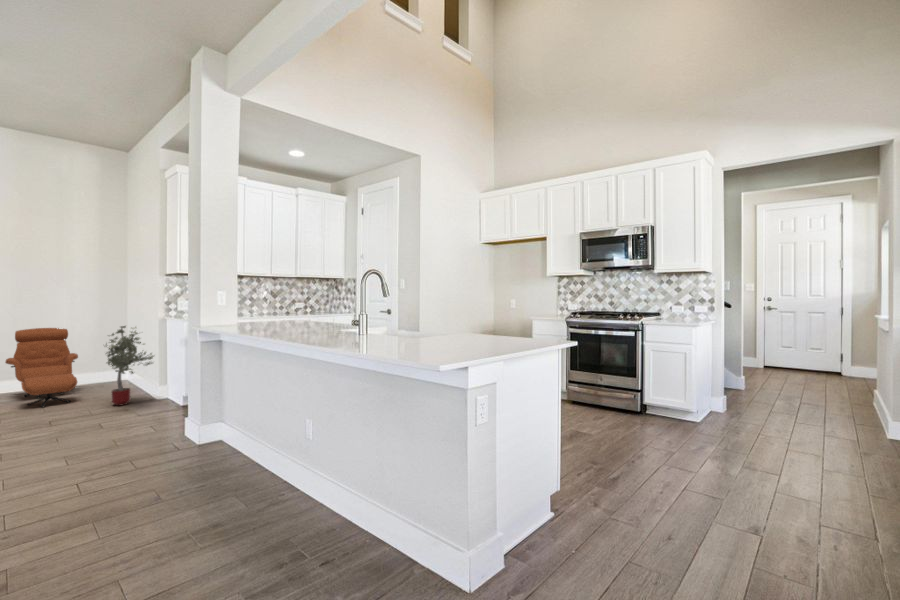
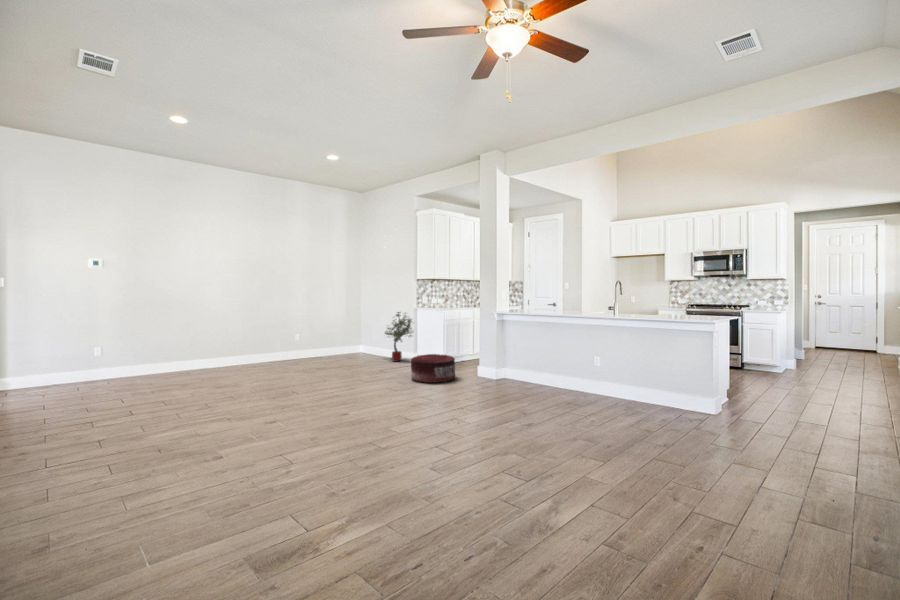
armchair: present [5,328,78,407] -> none [316,314,366,362]
pouf: none [21,404,134,468] -> present [411,354,456,383]

